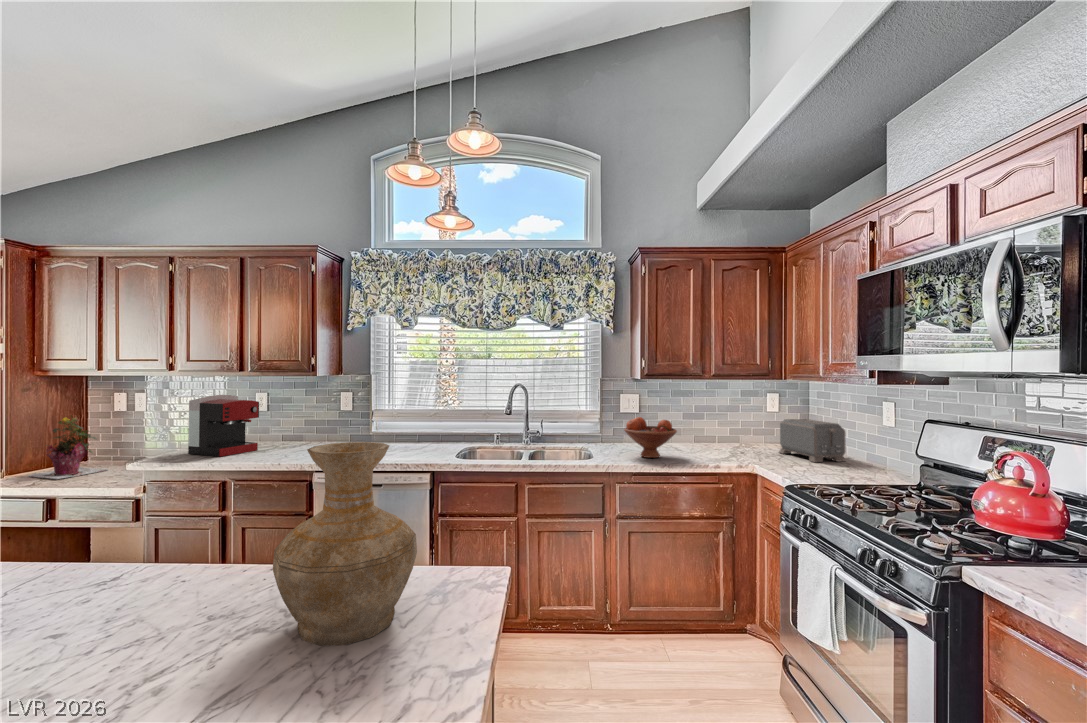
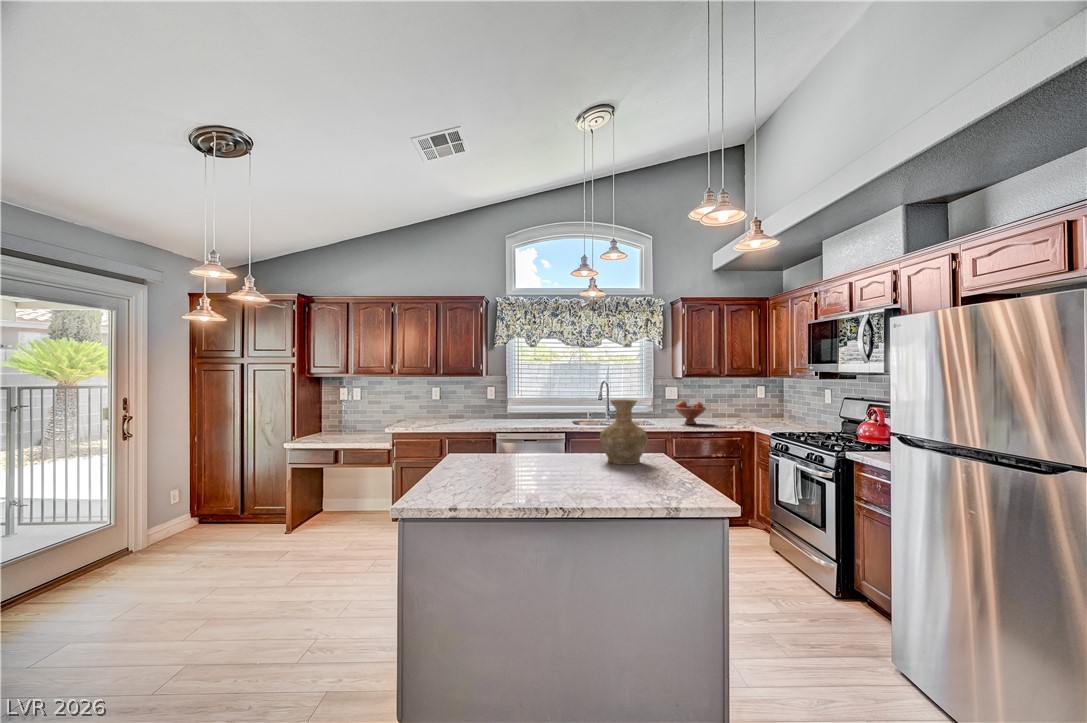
coffee maker: present [188,395,259,457] -> none [409,389,447,426]
potted plant: present [29,418,107,479] -> none [312,402,352,440]
toaster: present [779,419,846,462] -> none [765,401,805,425]

